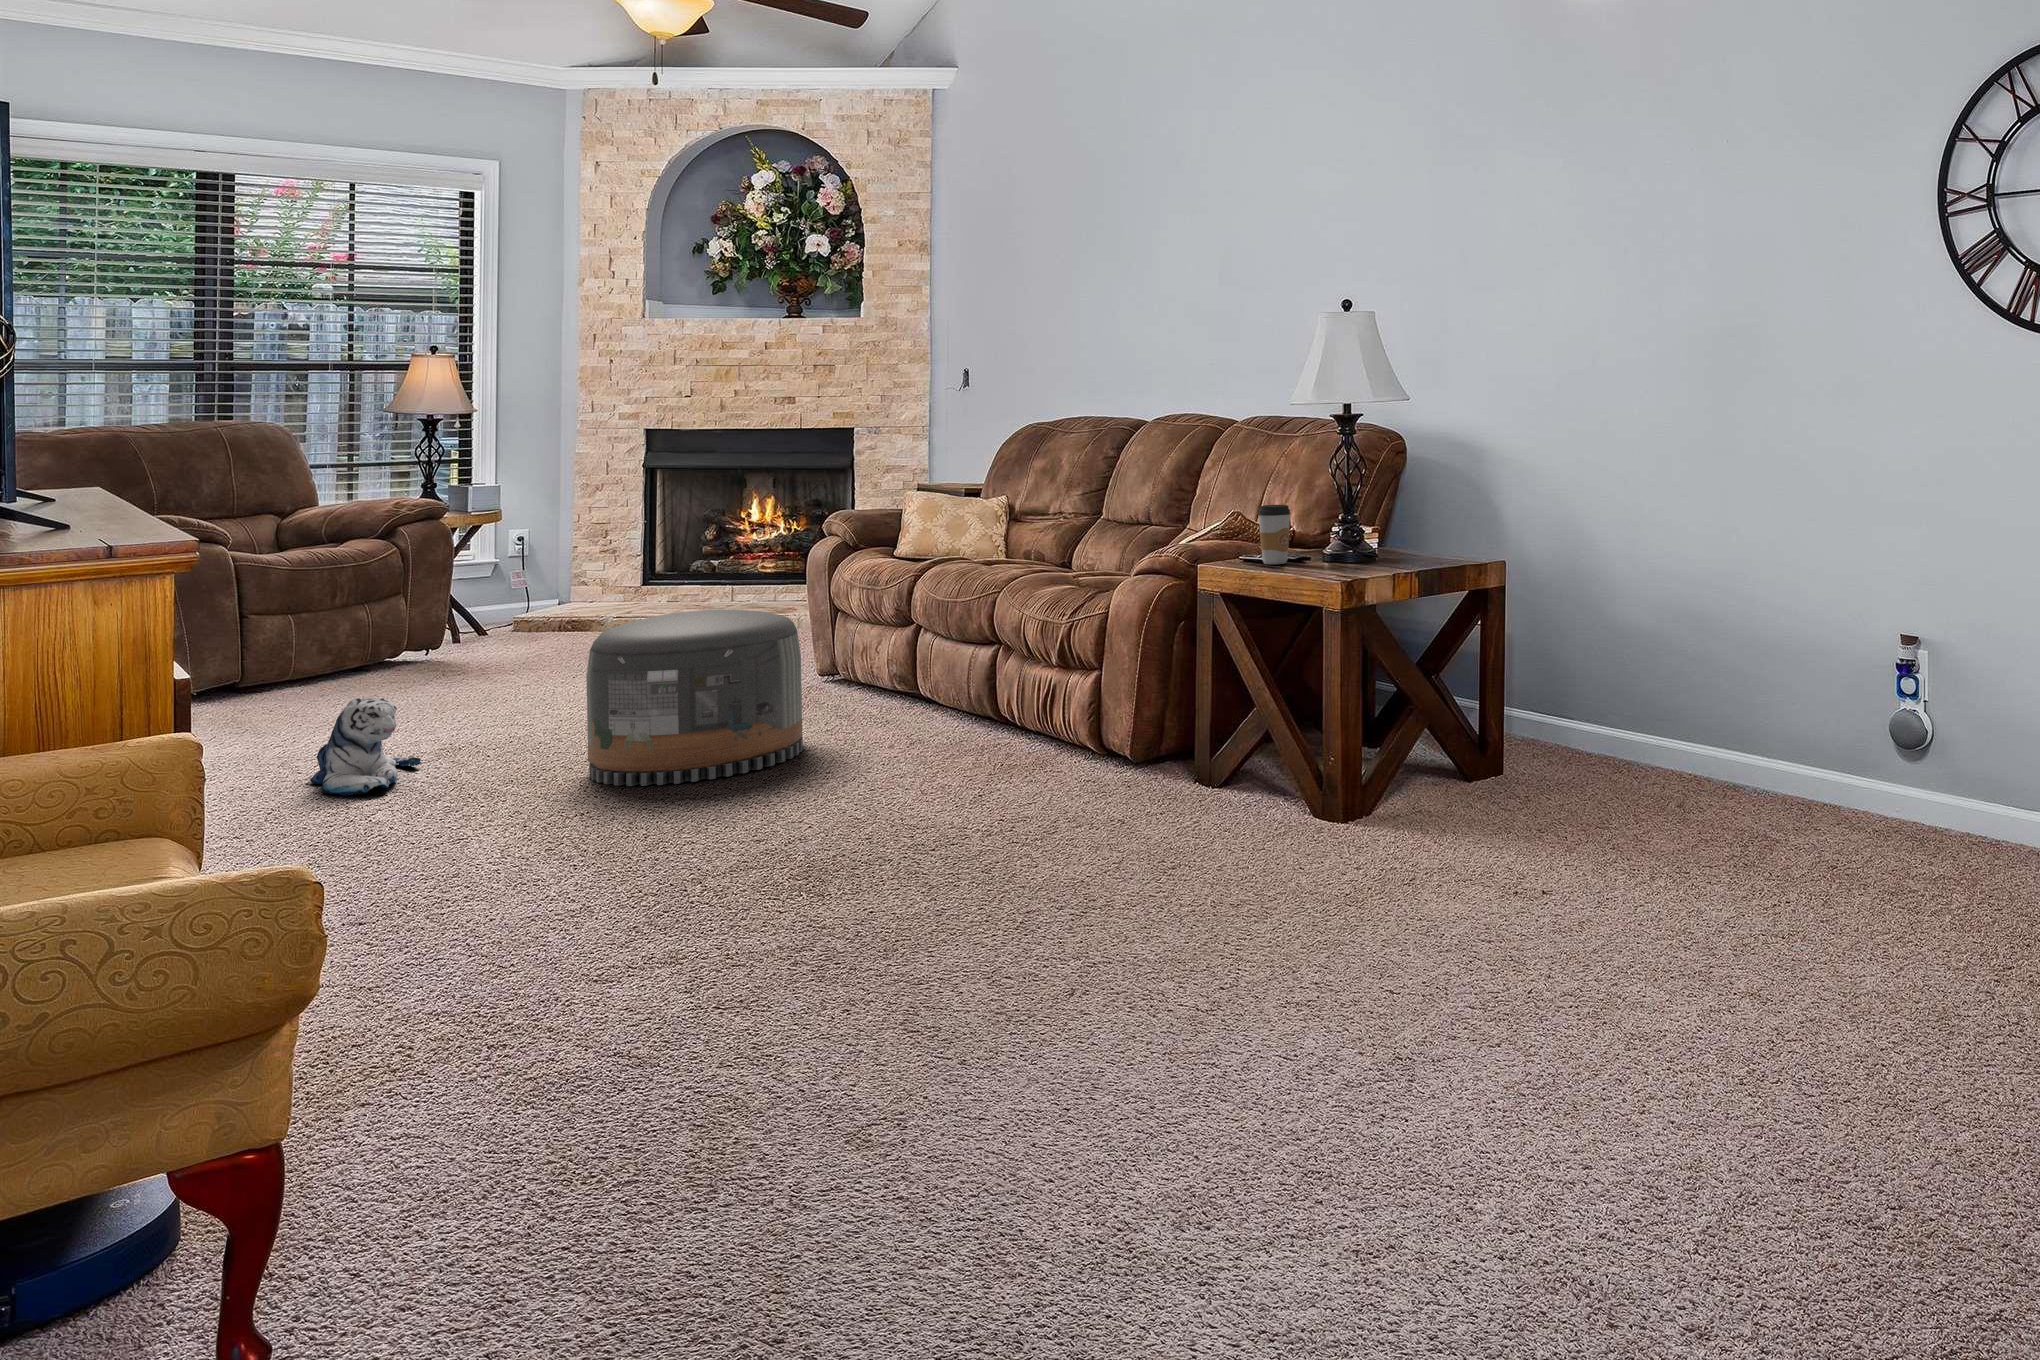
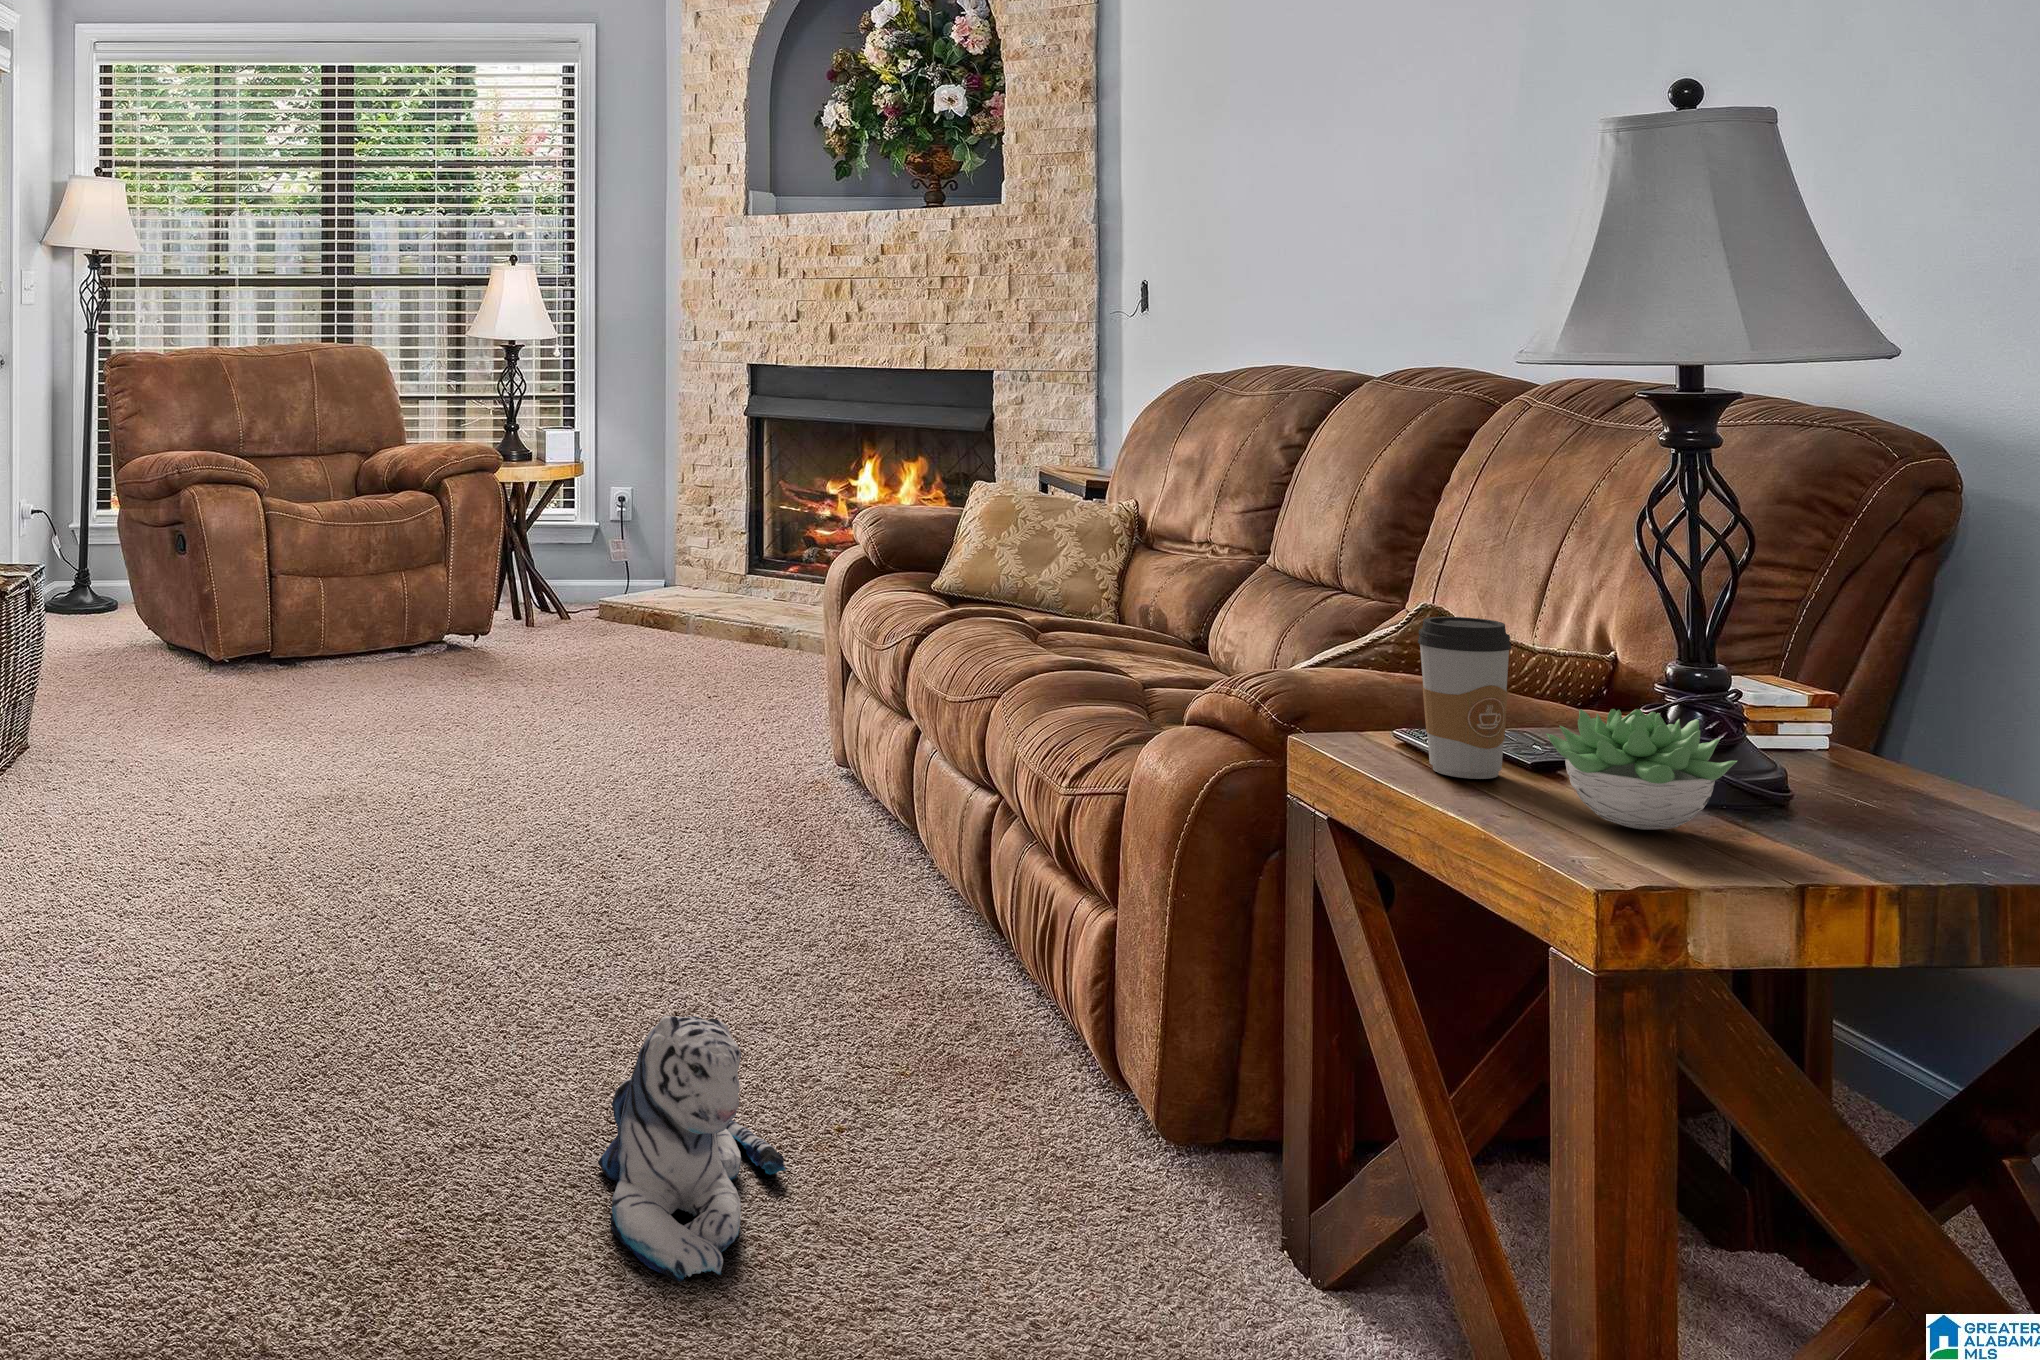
succulent plant: none [1309,527,1368,568] -> present [1546,709,1737,830]
pouf: present [586,610,803,786] -> none [403,660,684,942]
plush toy: present [310,698,421,796] -> present [598,1016,786,1281]

